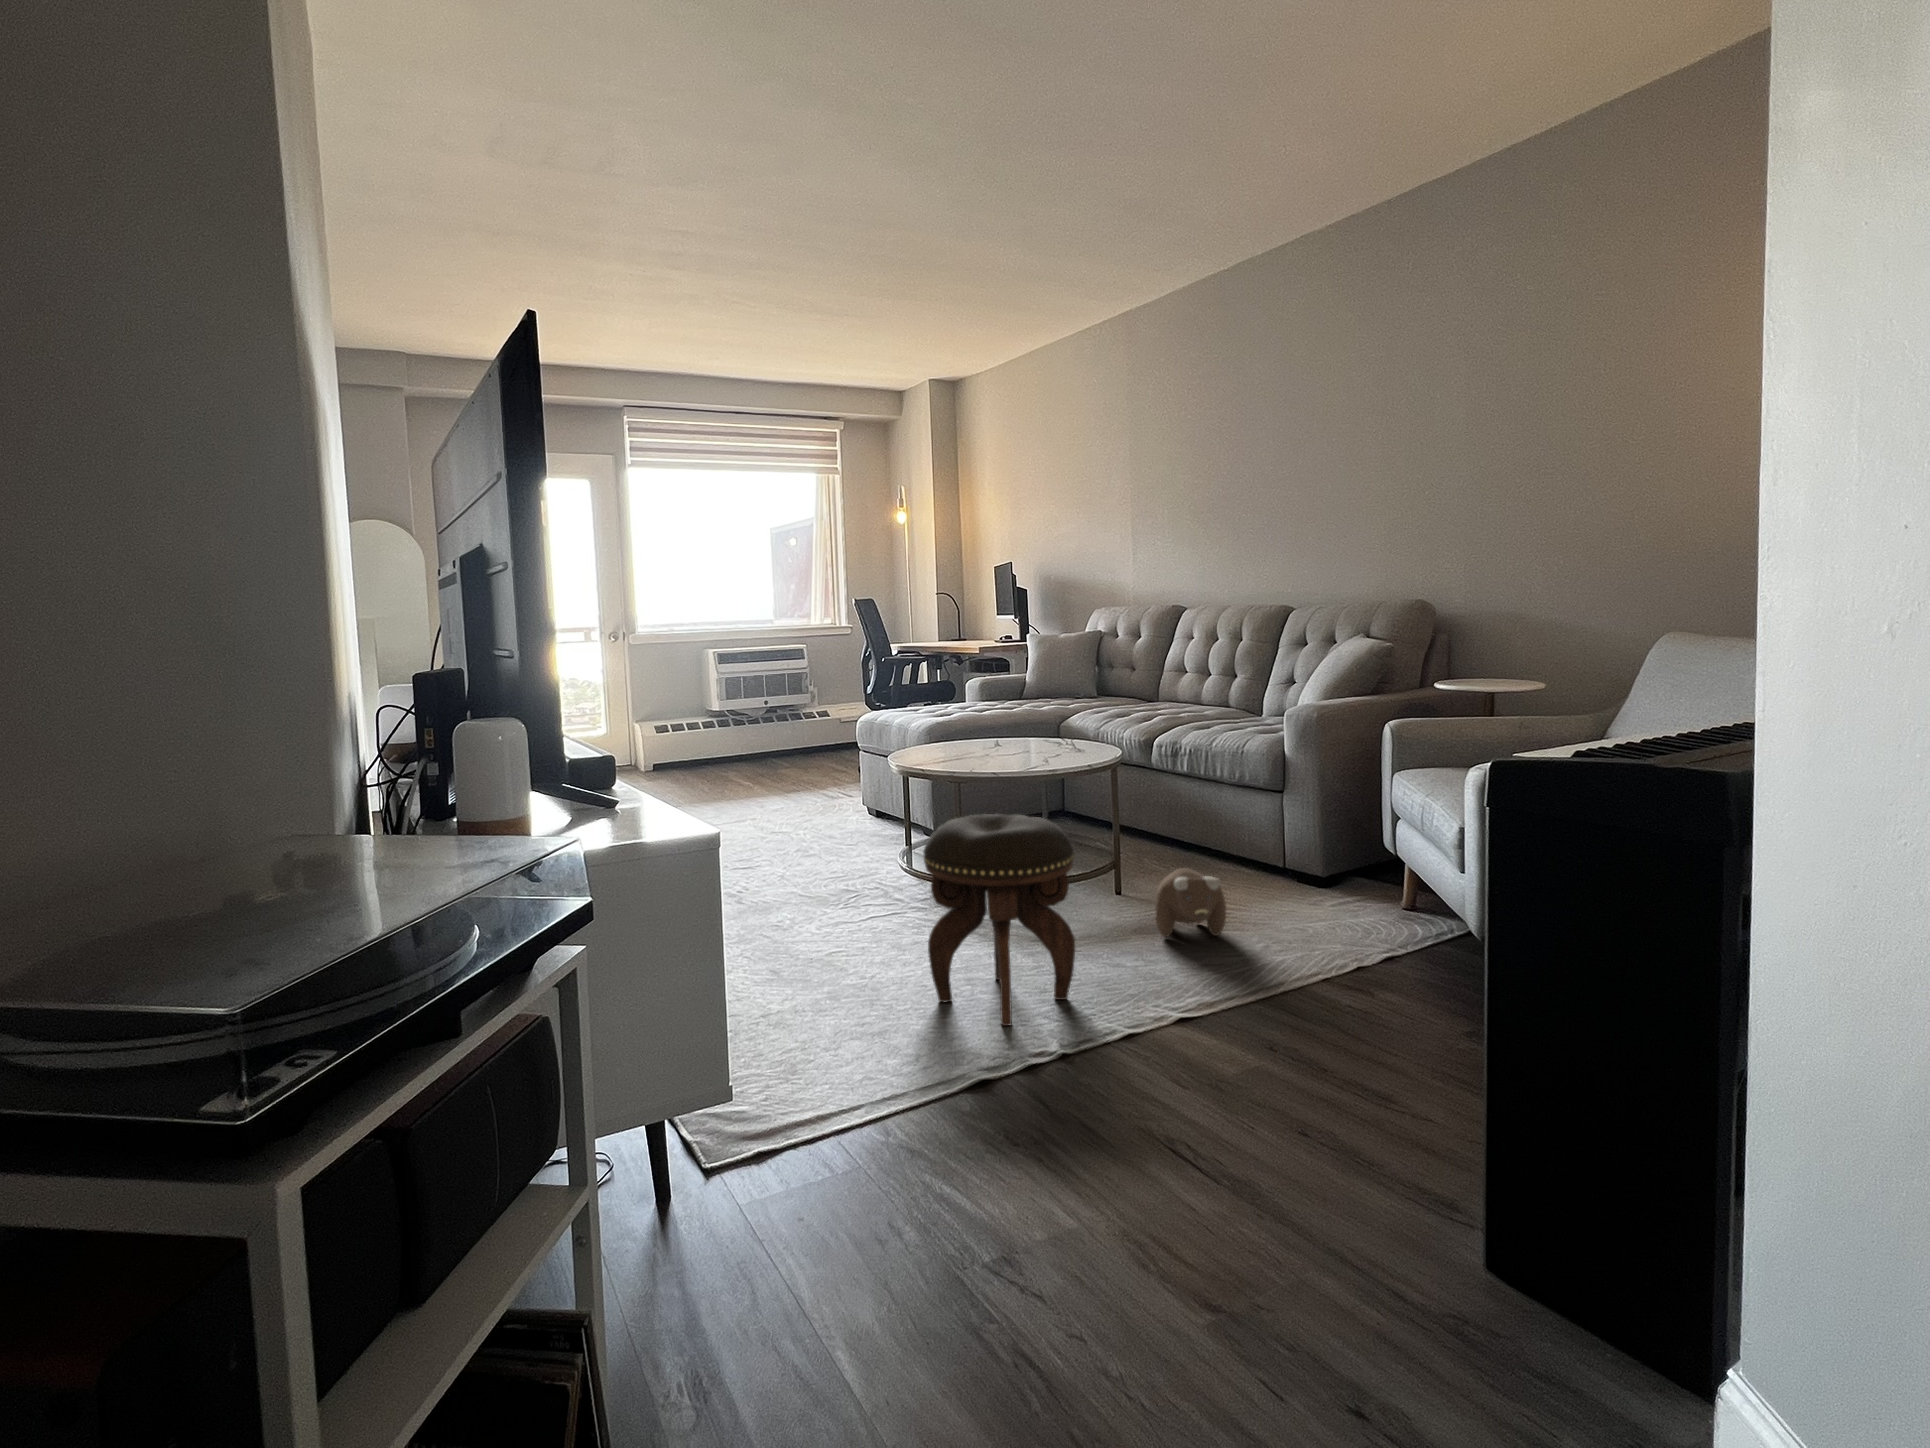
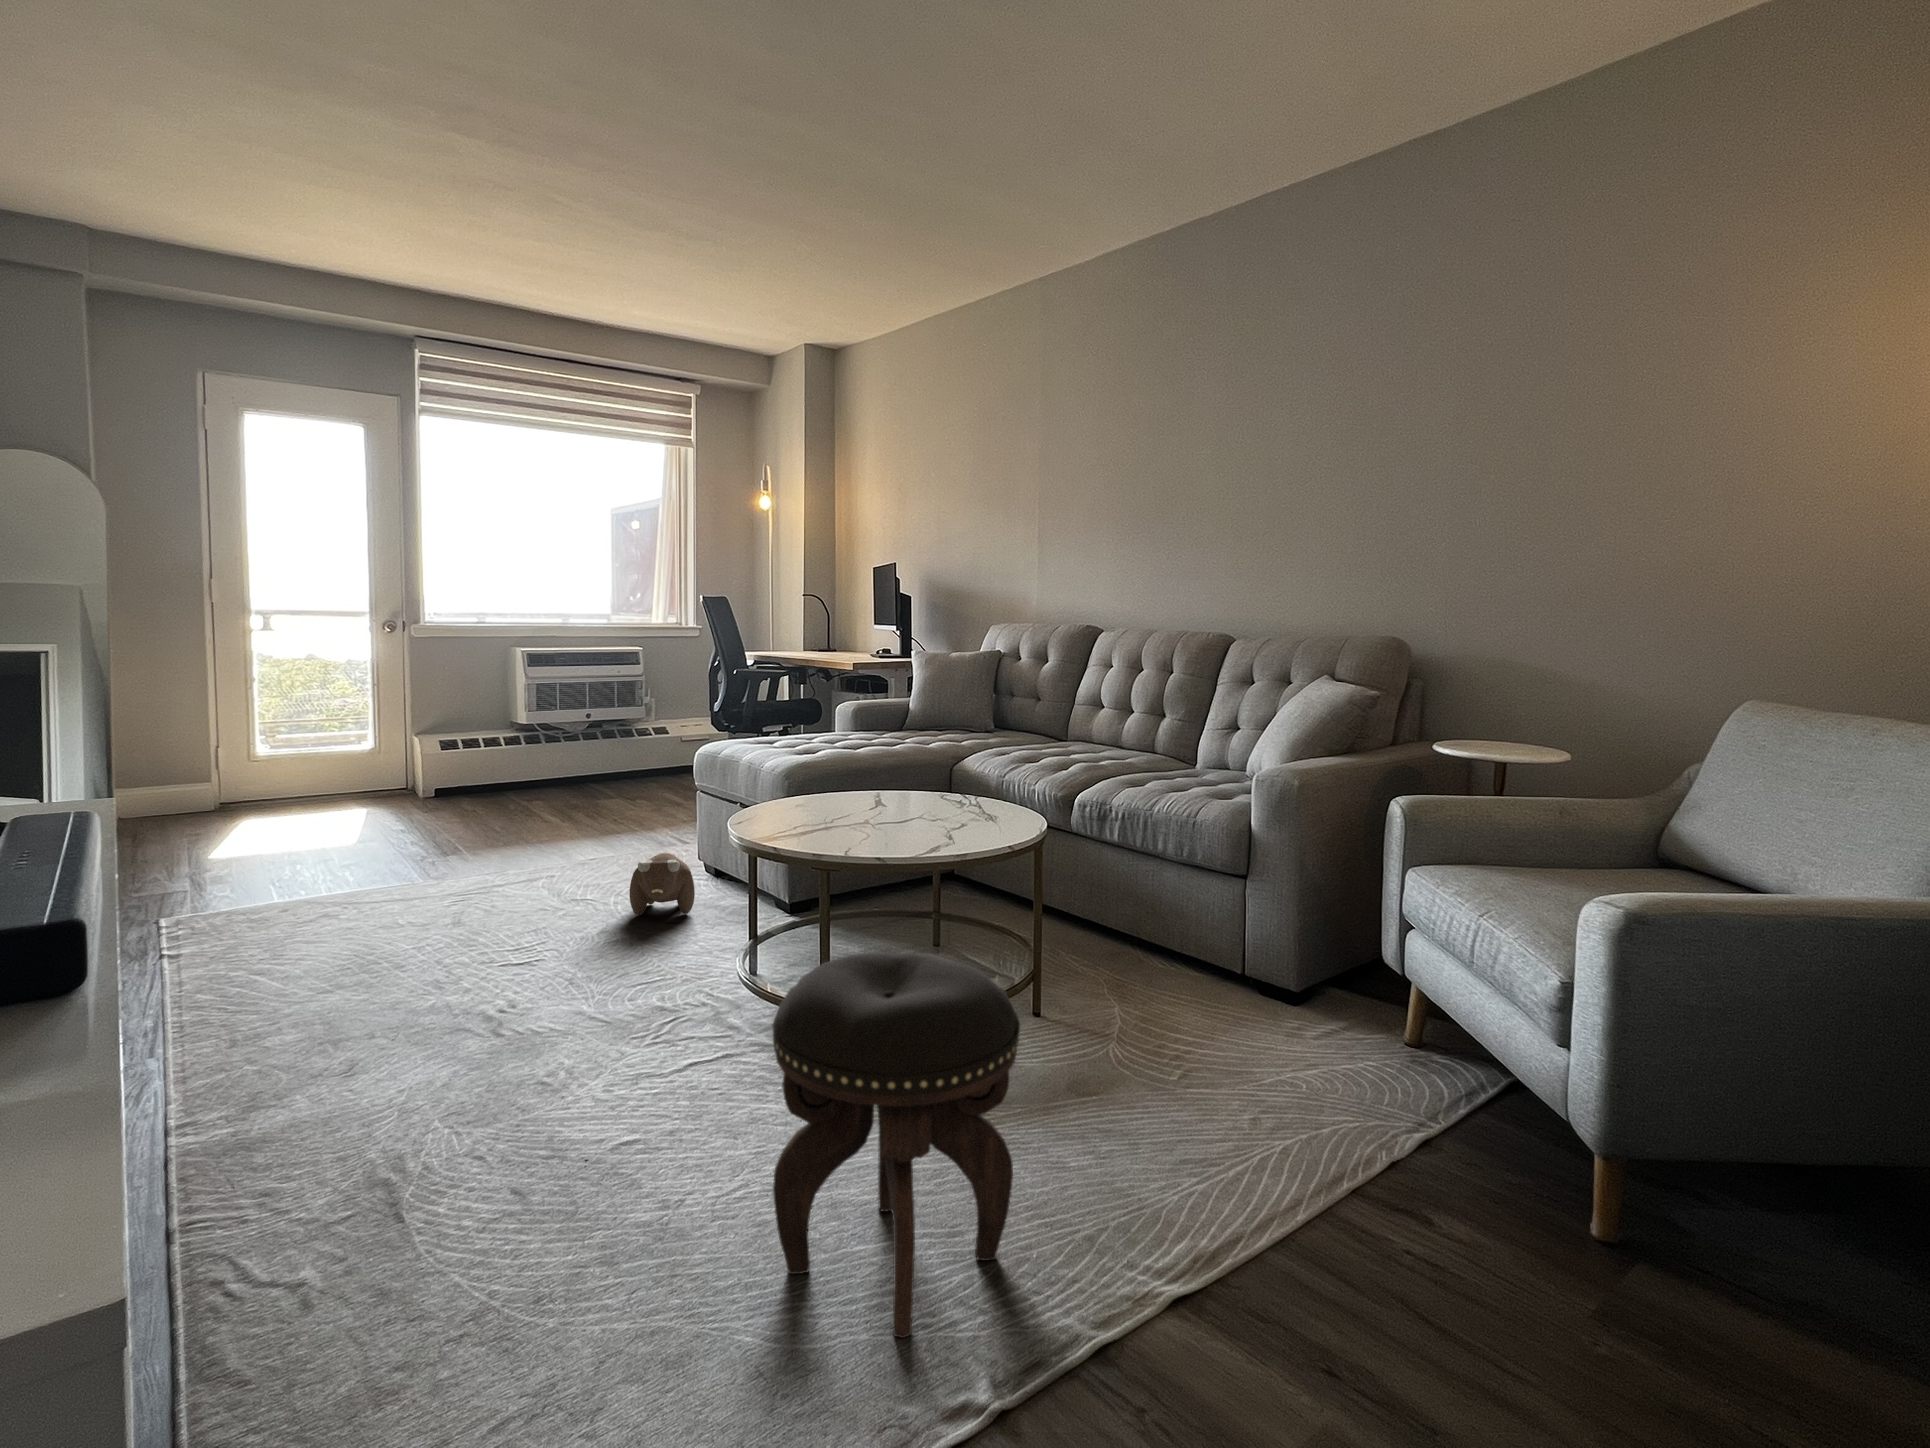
plush toy: present [1155,868,1226,937] -> present [630,853,695,915]

